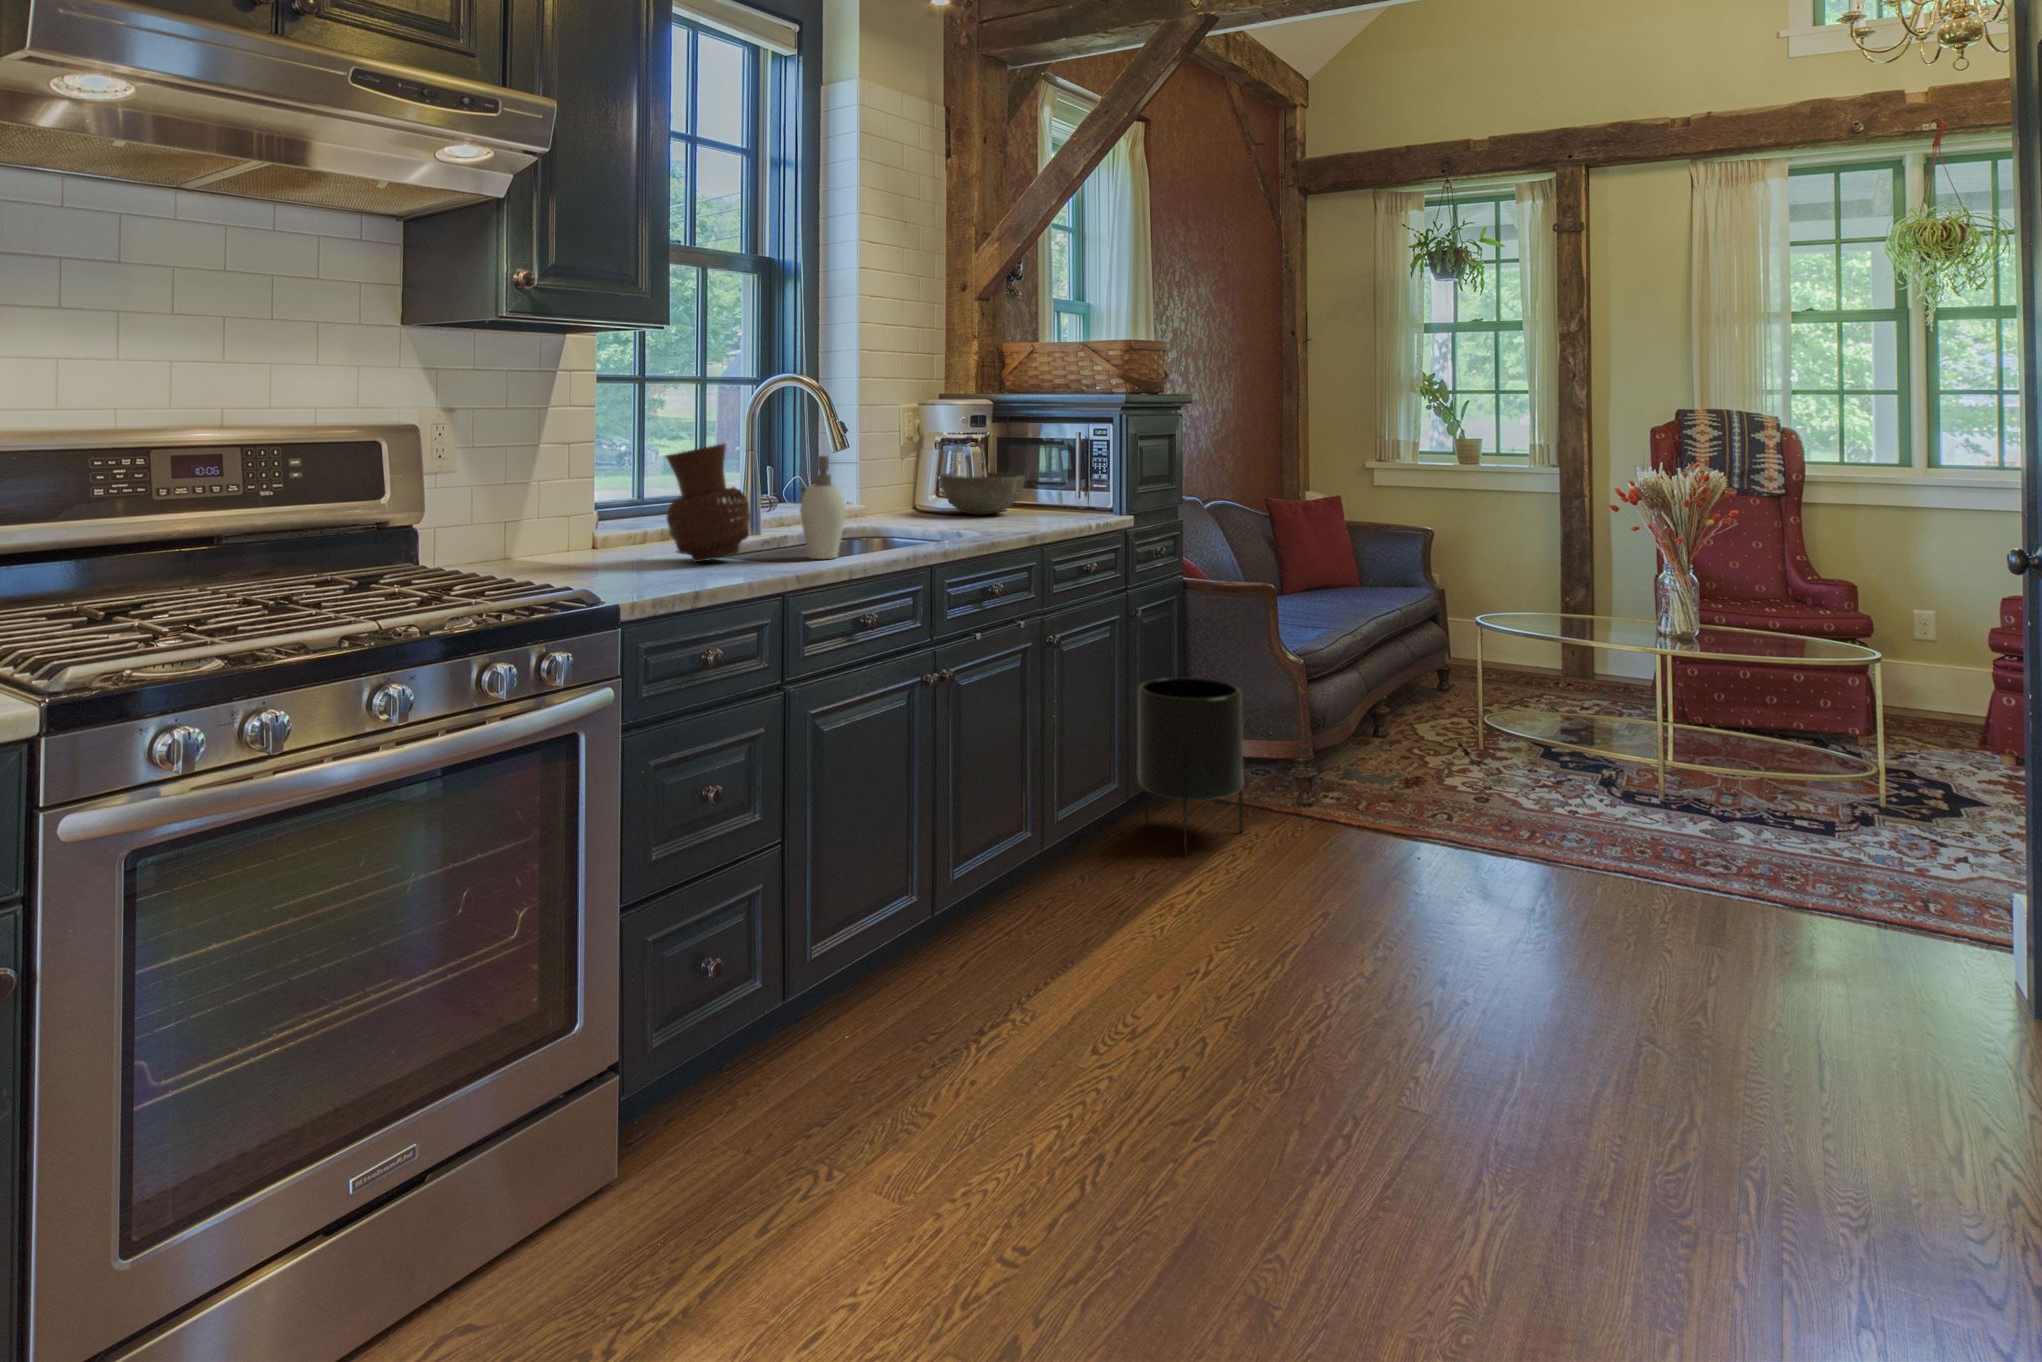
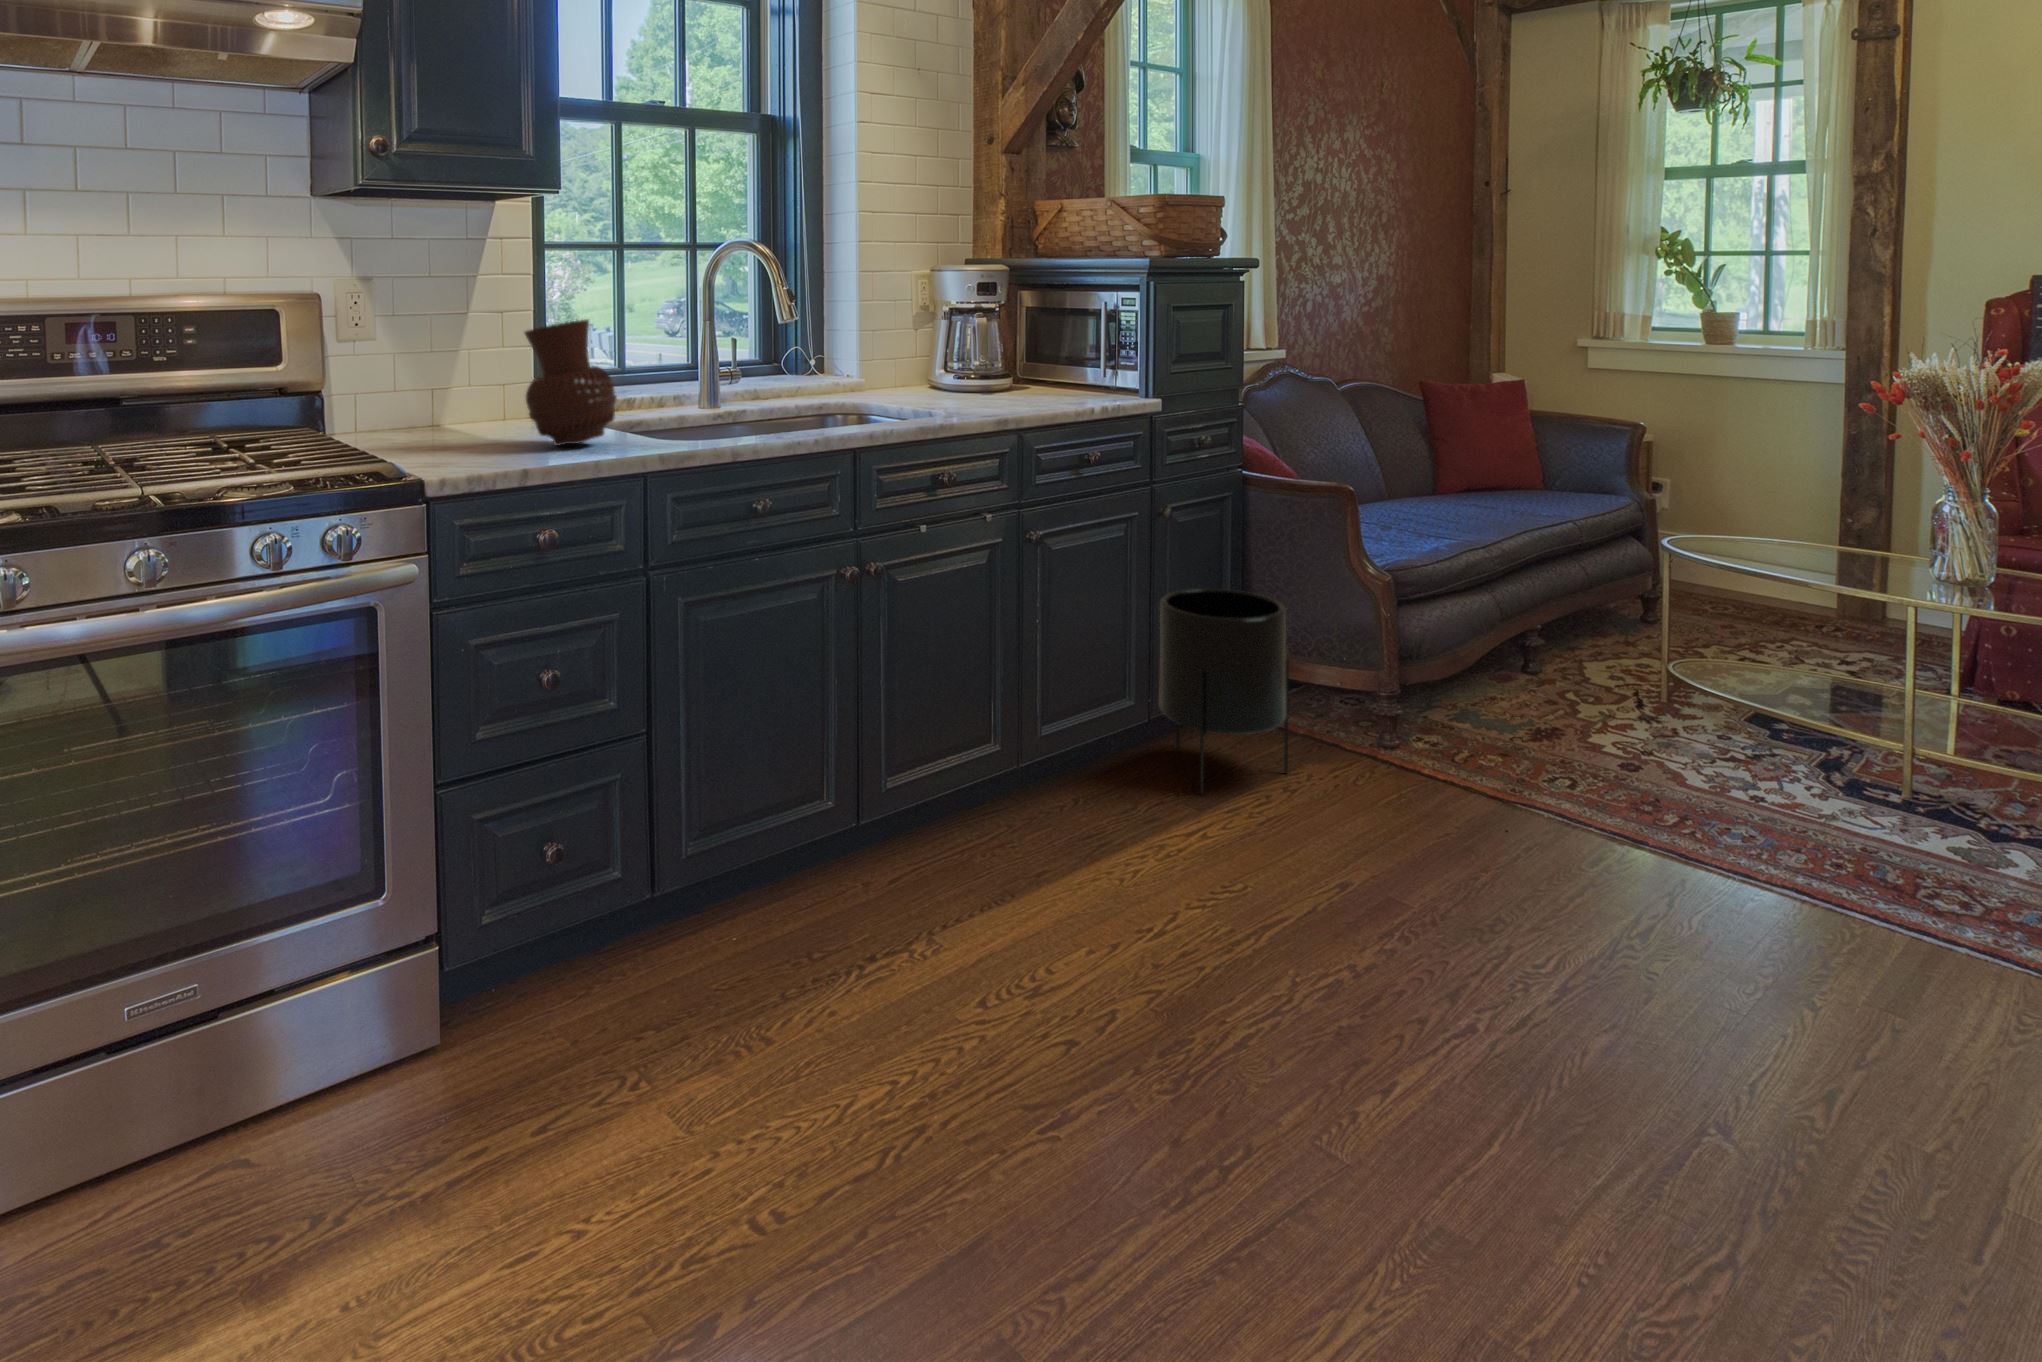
soap dispenser: present [800,456,847,559] -> none [670,333,728,447]
bowl: present [940,472,1025,515] -> none [932,350,1027,398]

